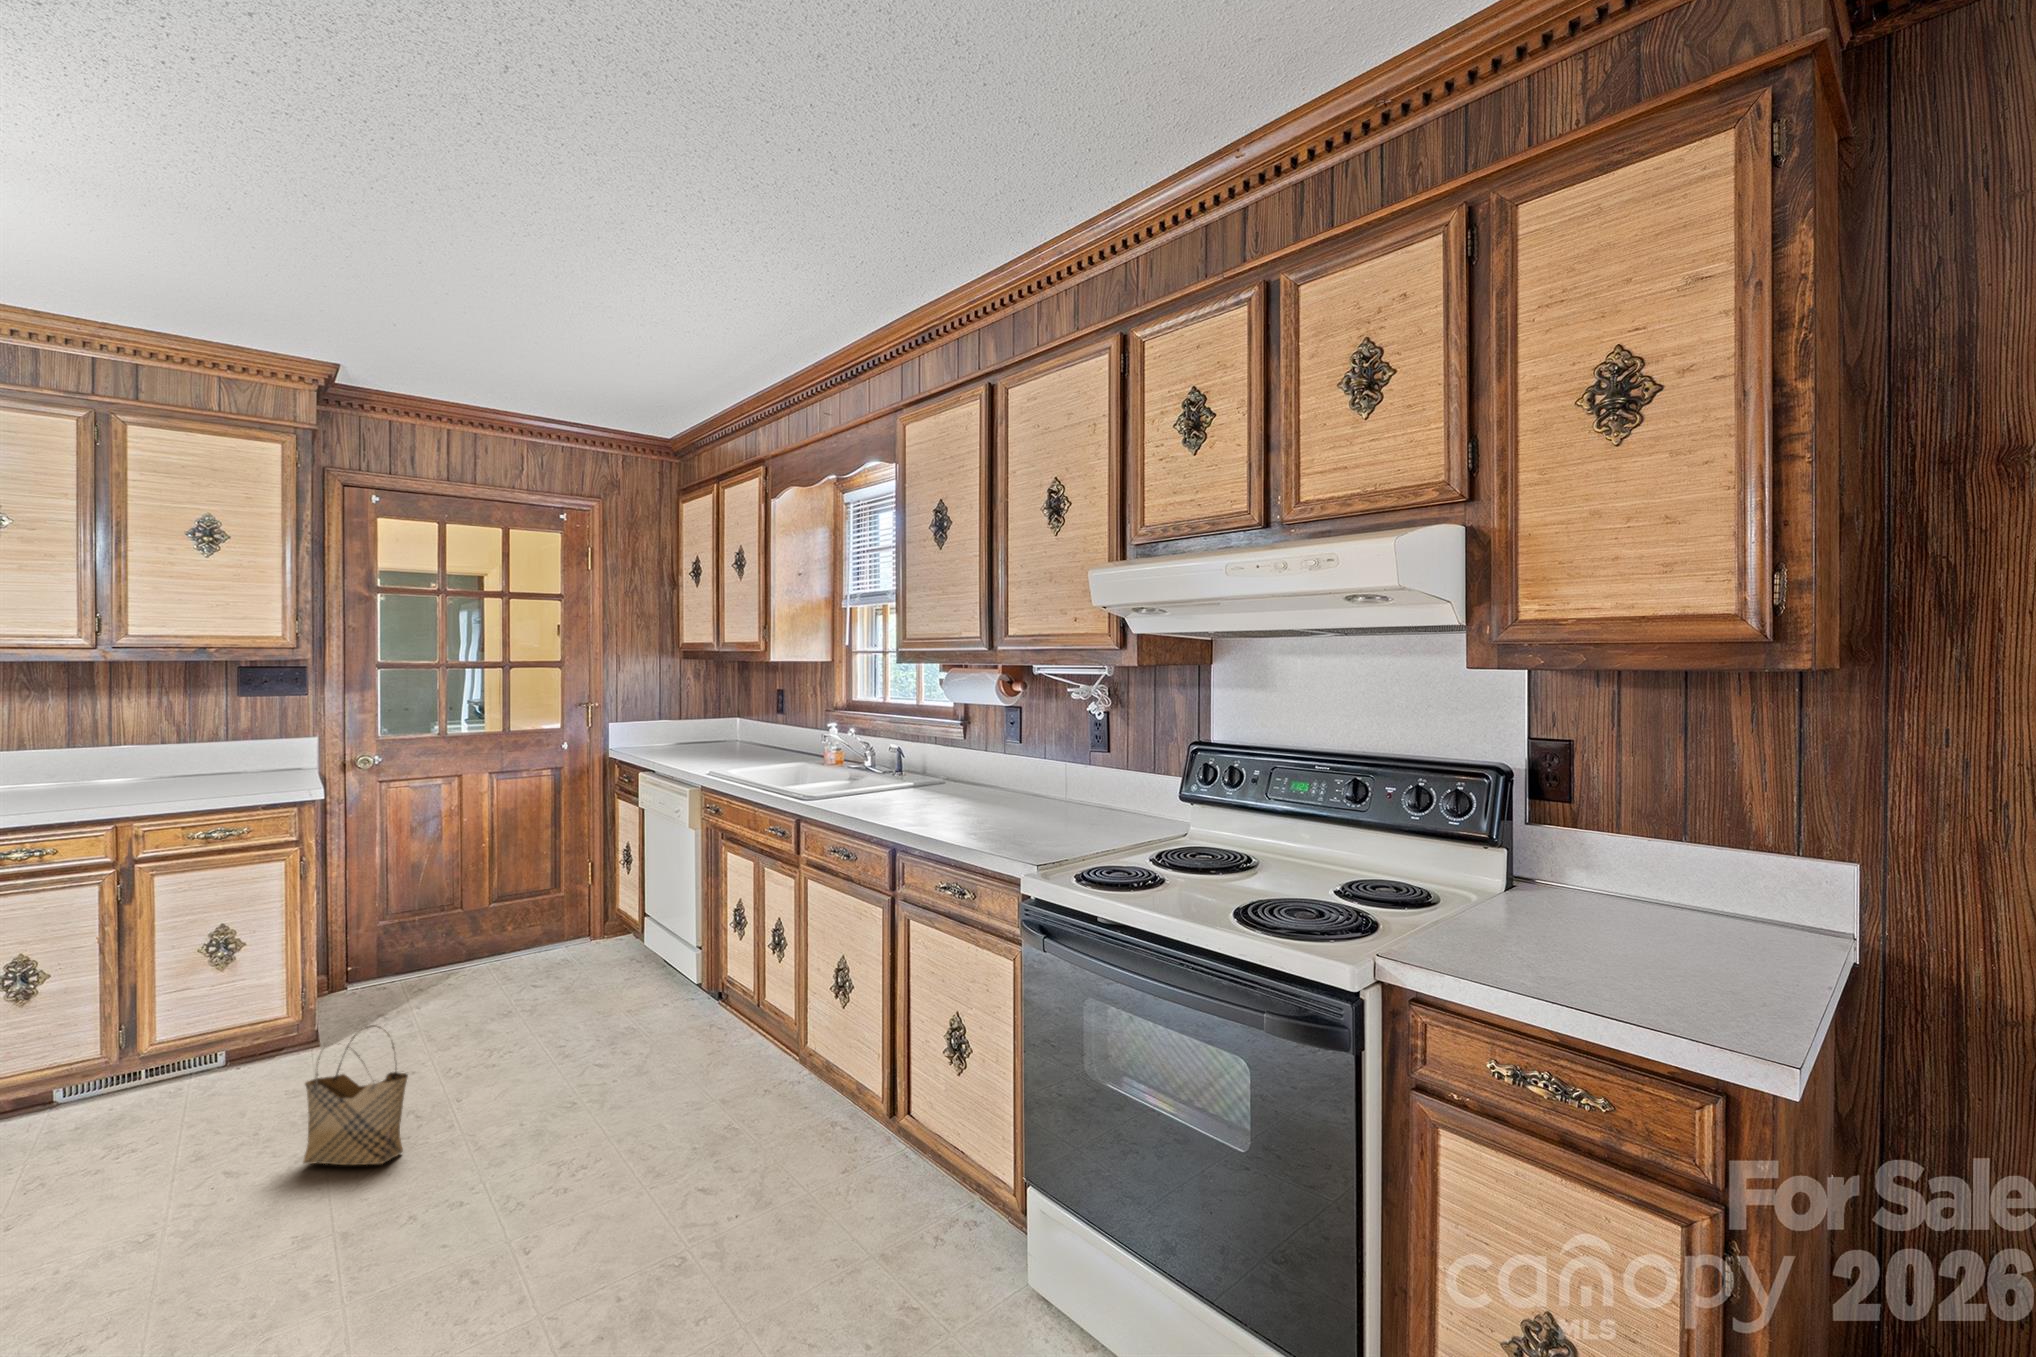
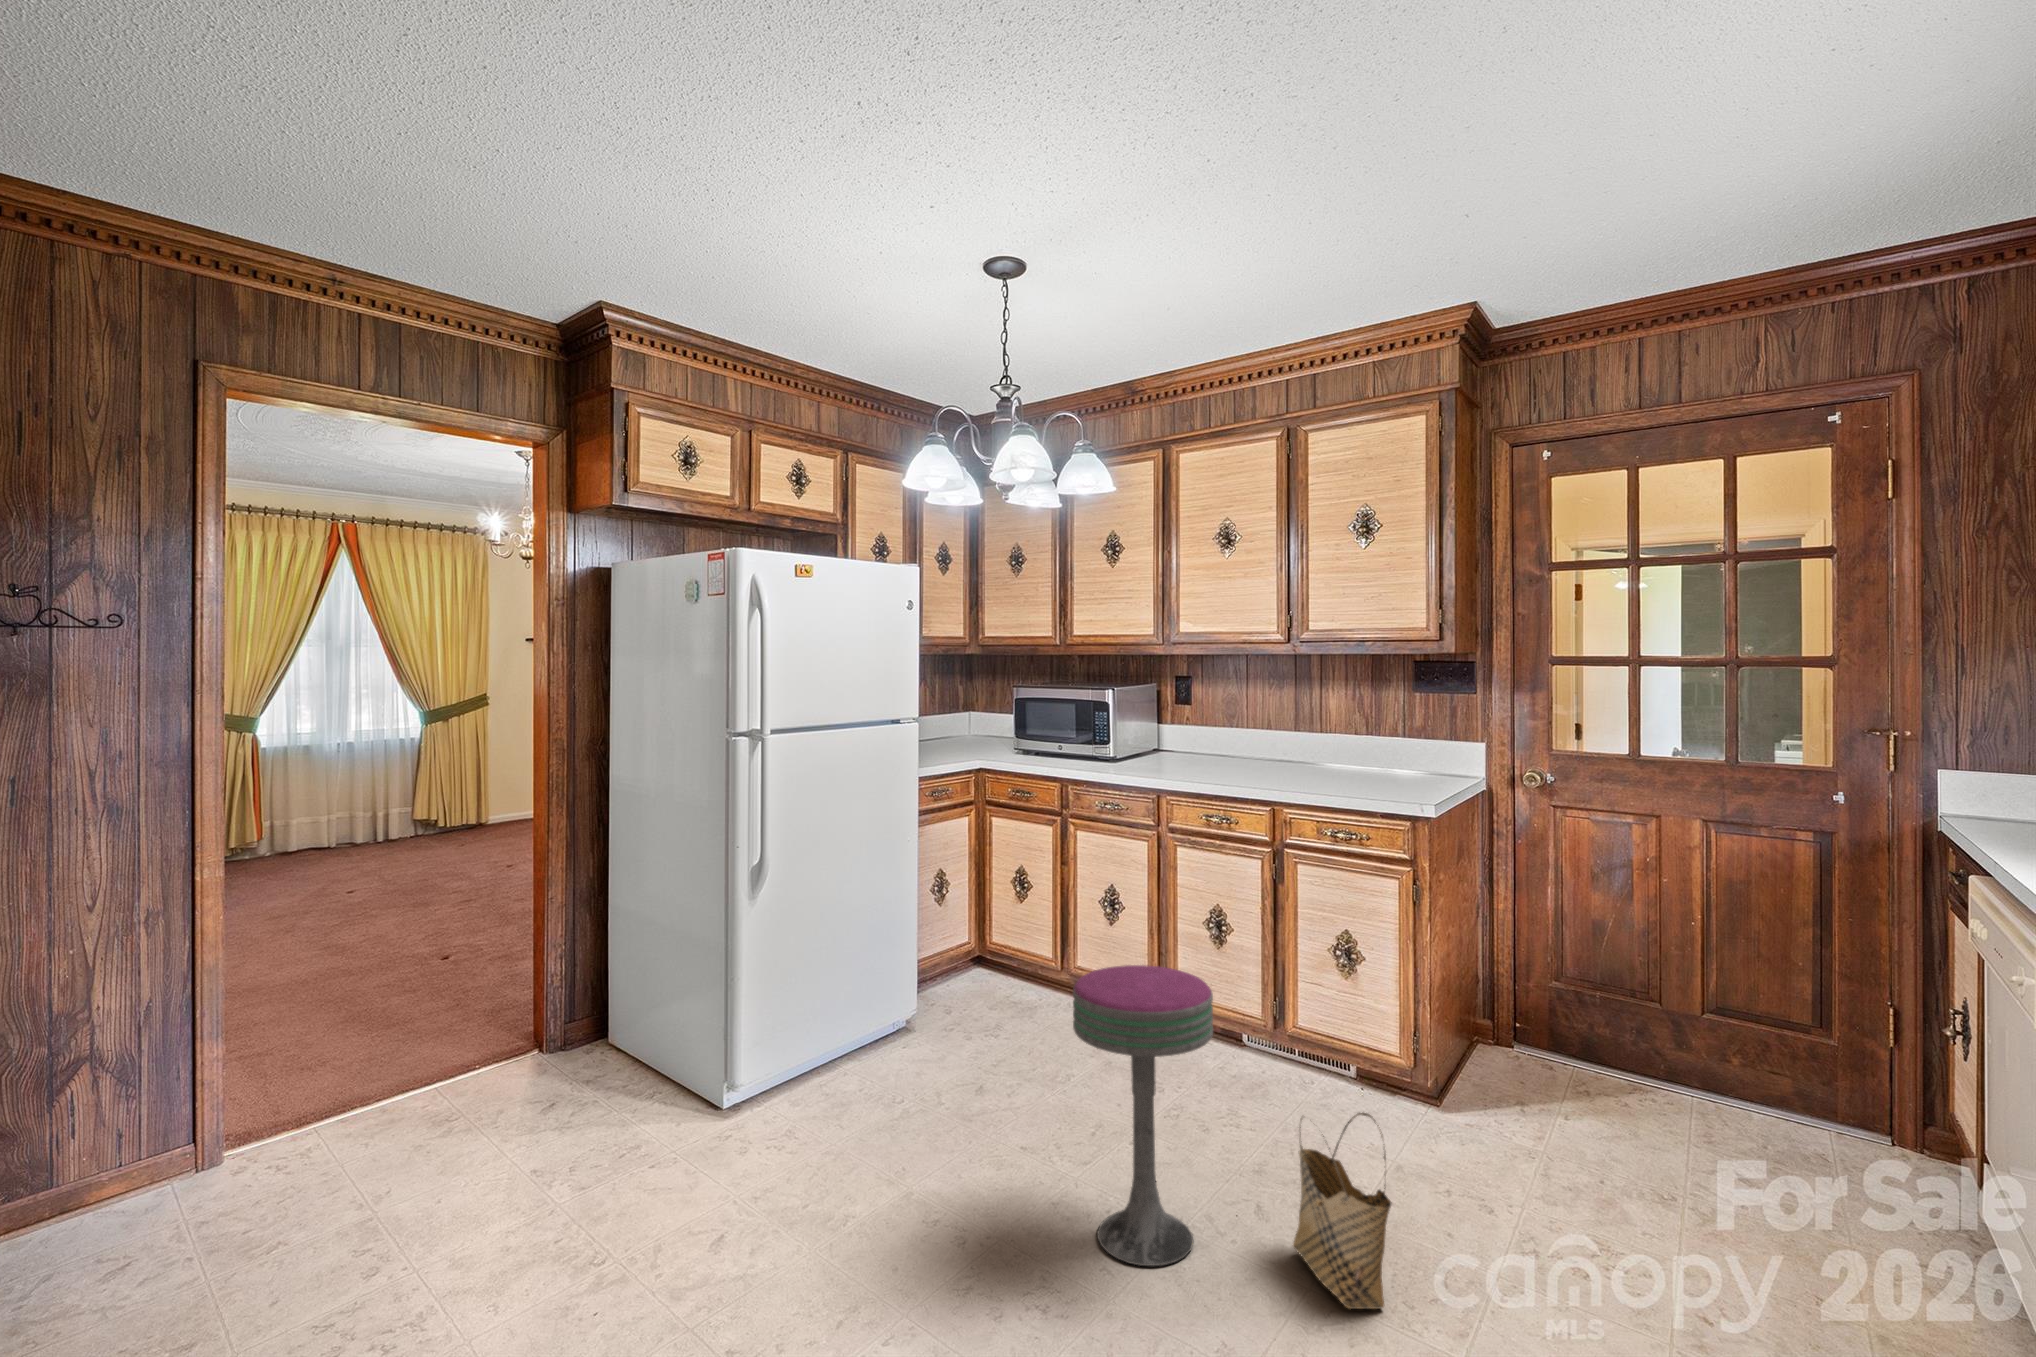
bar stool: none [44,974,231,1268] -> present [1073,965,1213,1266]

